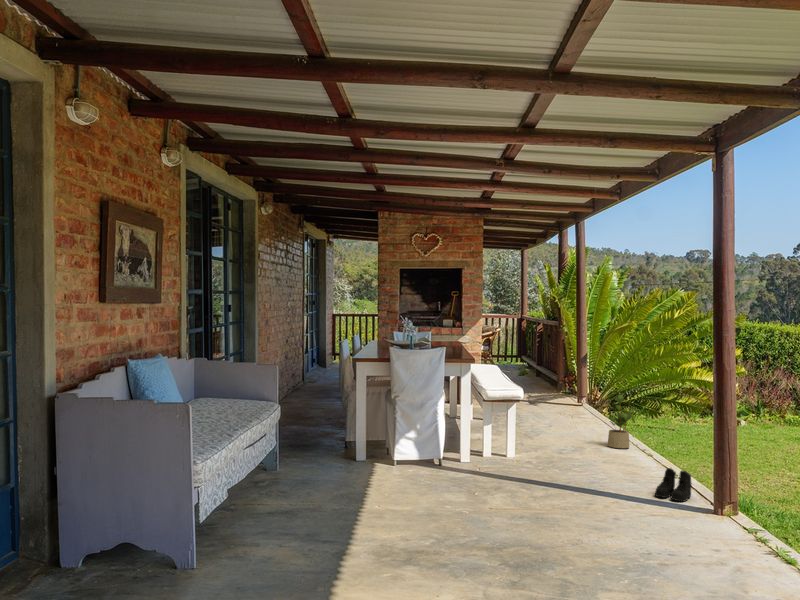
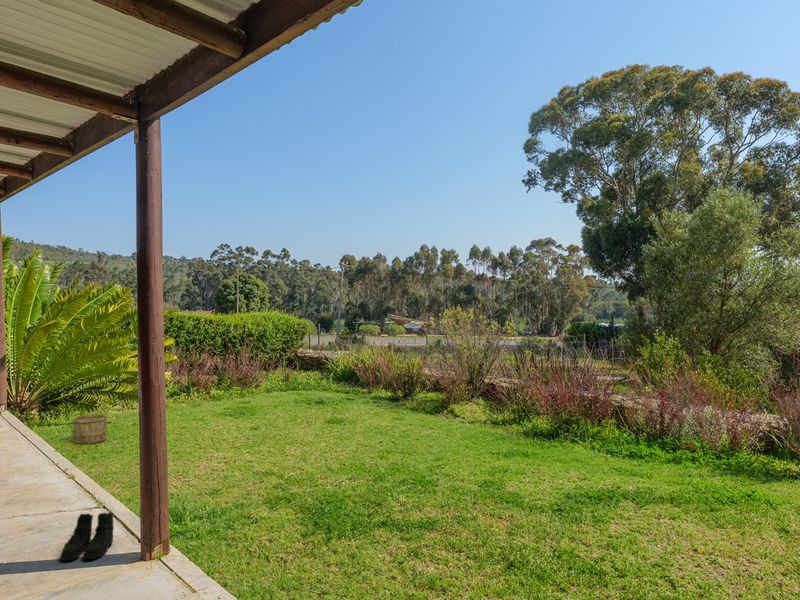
potted plant: present [608,395,633,448] -> none [14,409,52,475]
wooden bucket: none [642,416,674,443] -> present [72,414,107,444]

